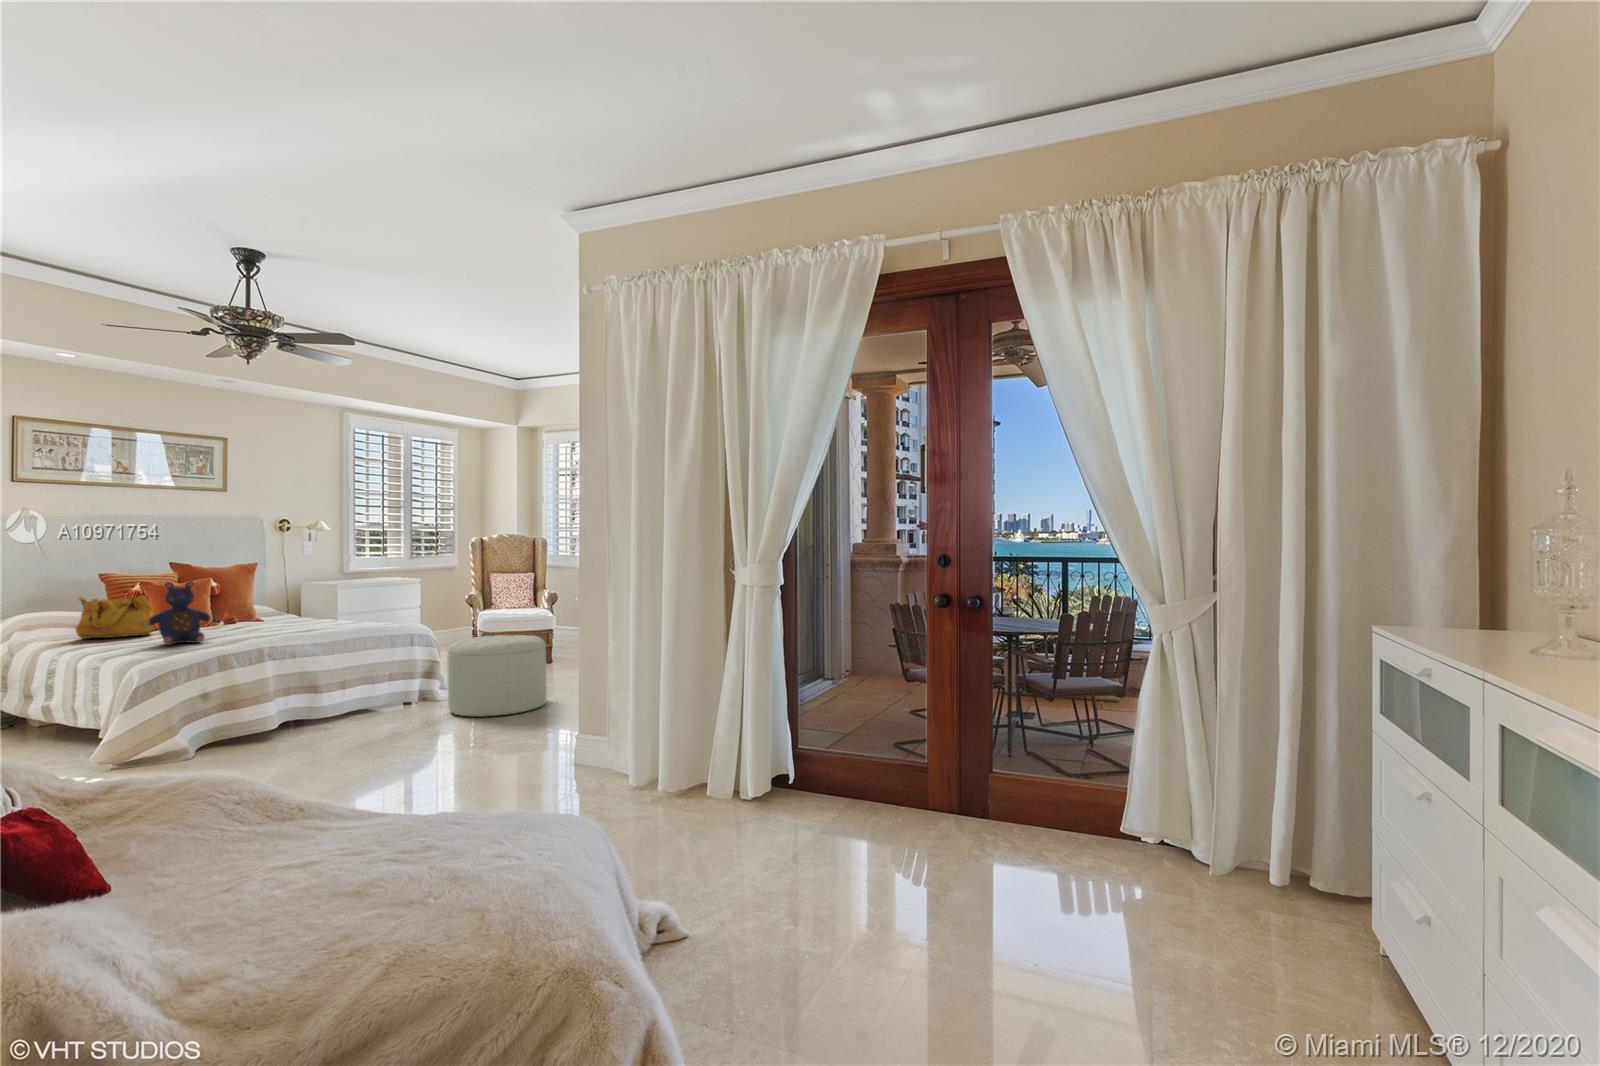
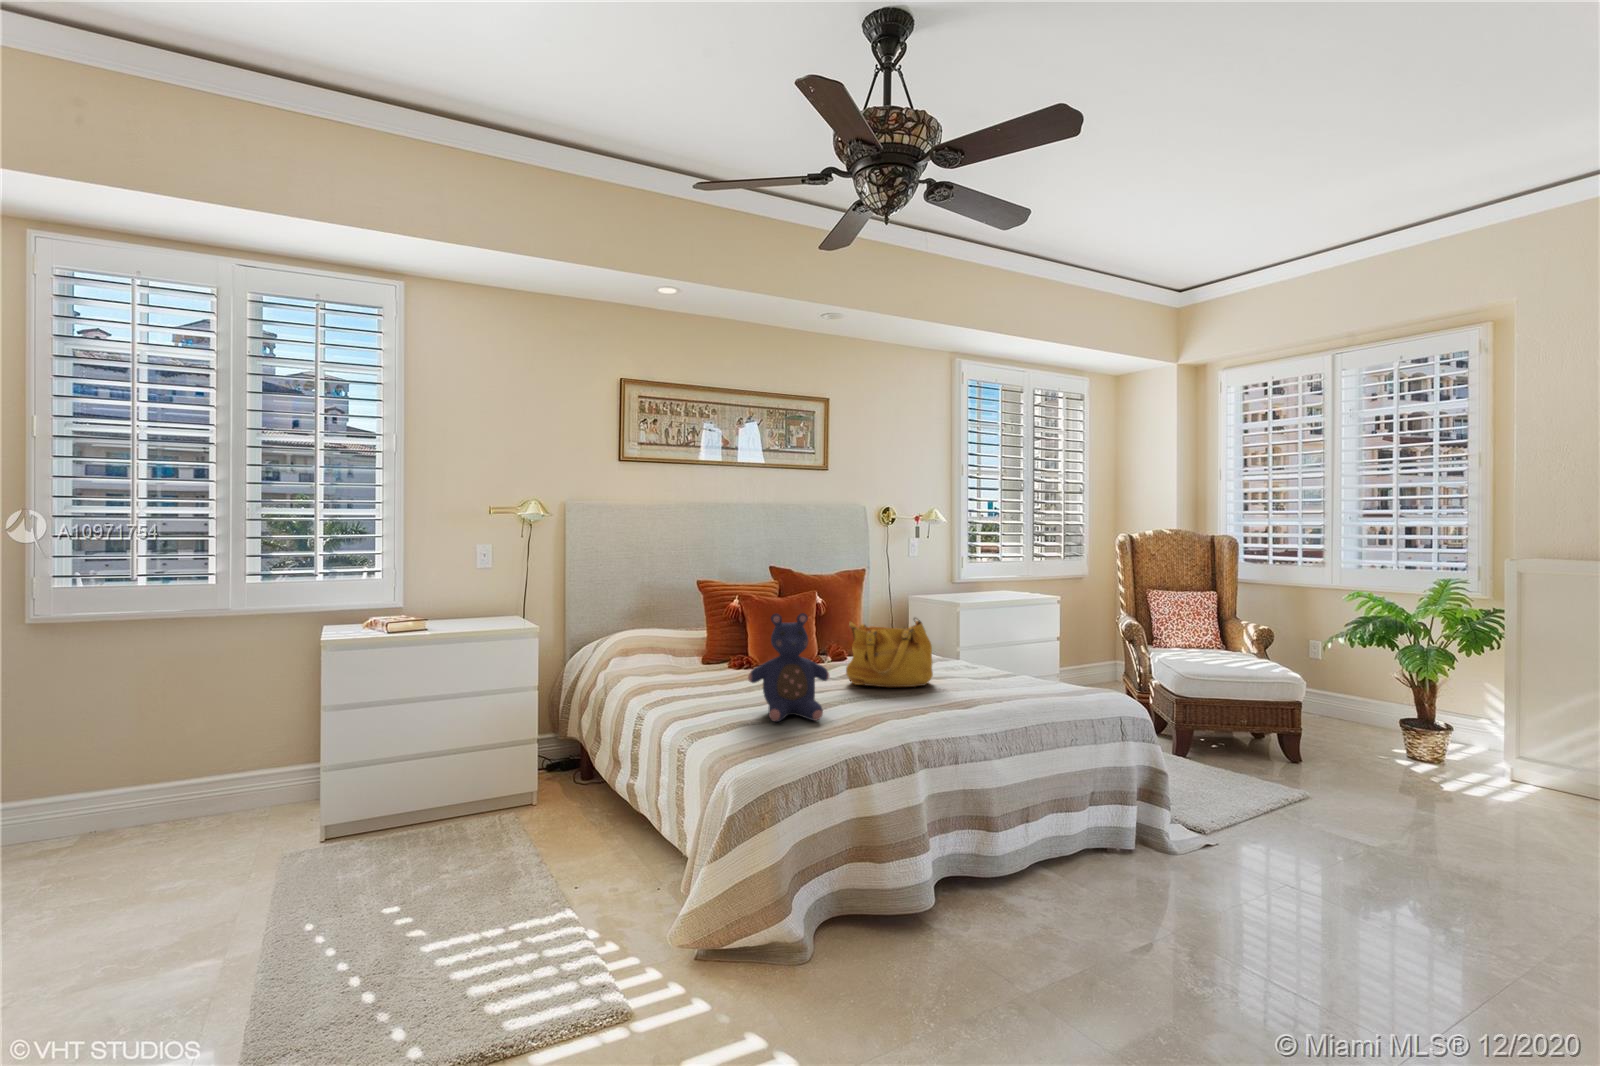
handbag: present [76,592,153,639] -> present [846,618,933,687]
ottoman: present [447,635,547,716] -> none [1222,753,1467,979]

